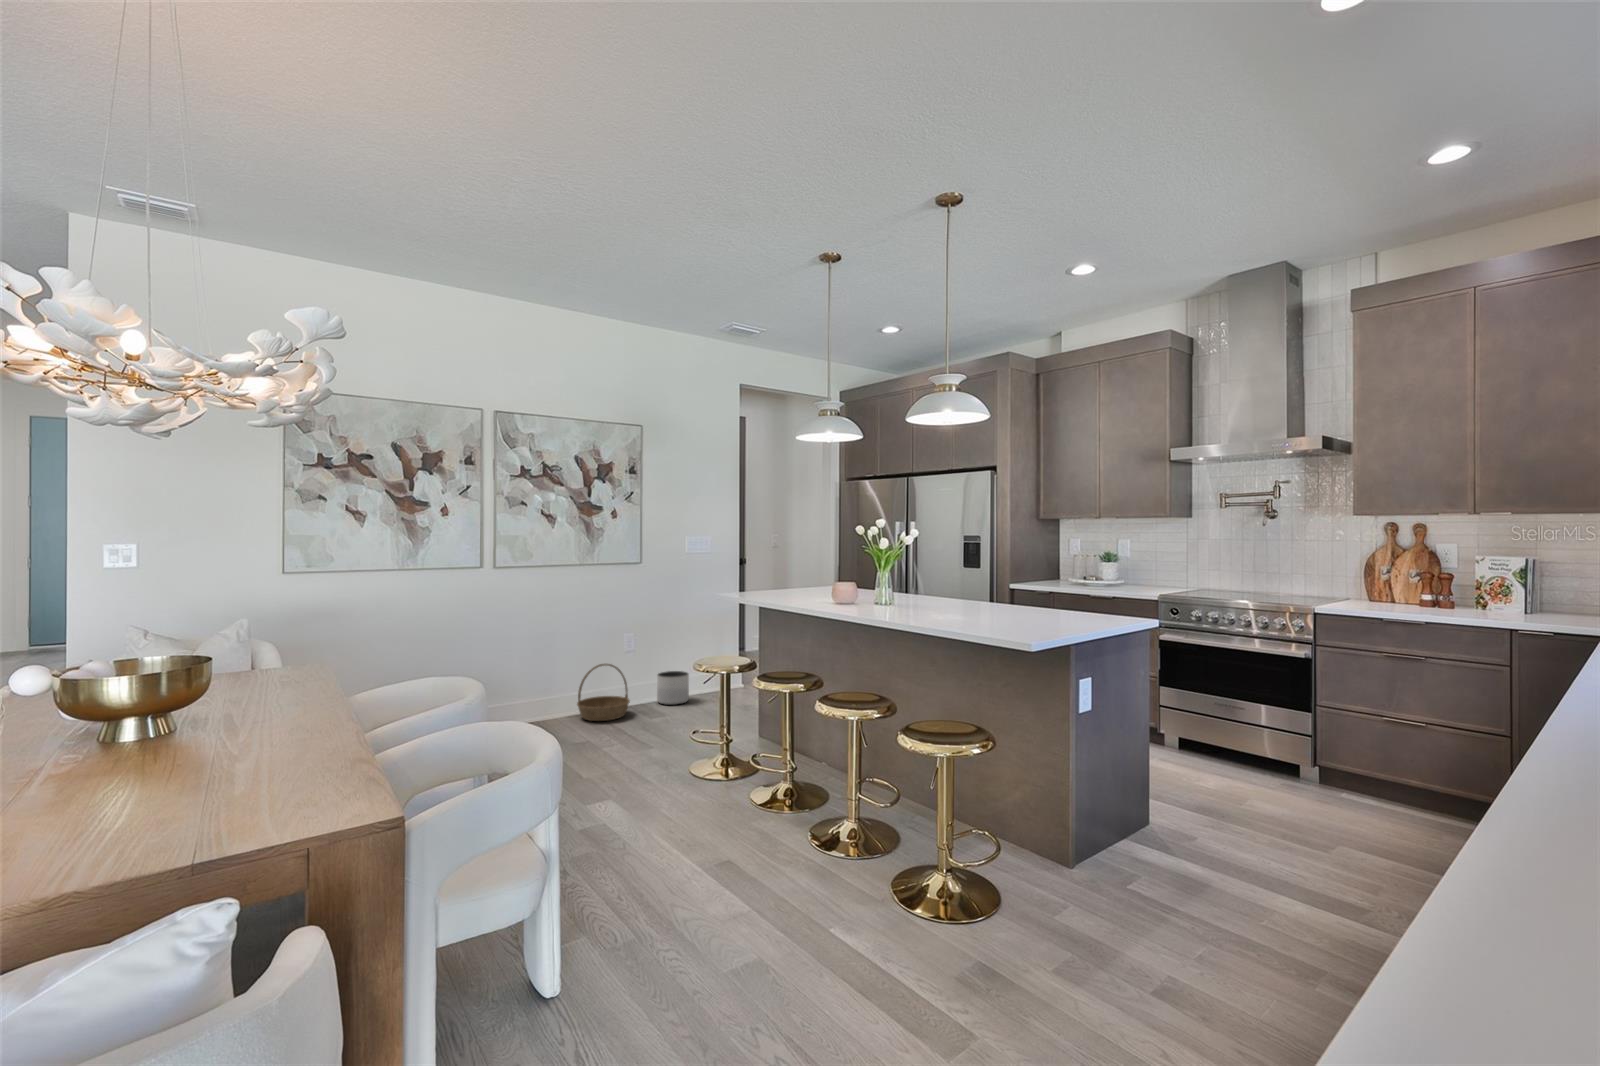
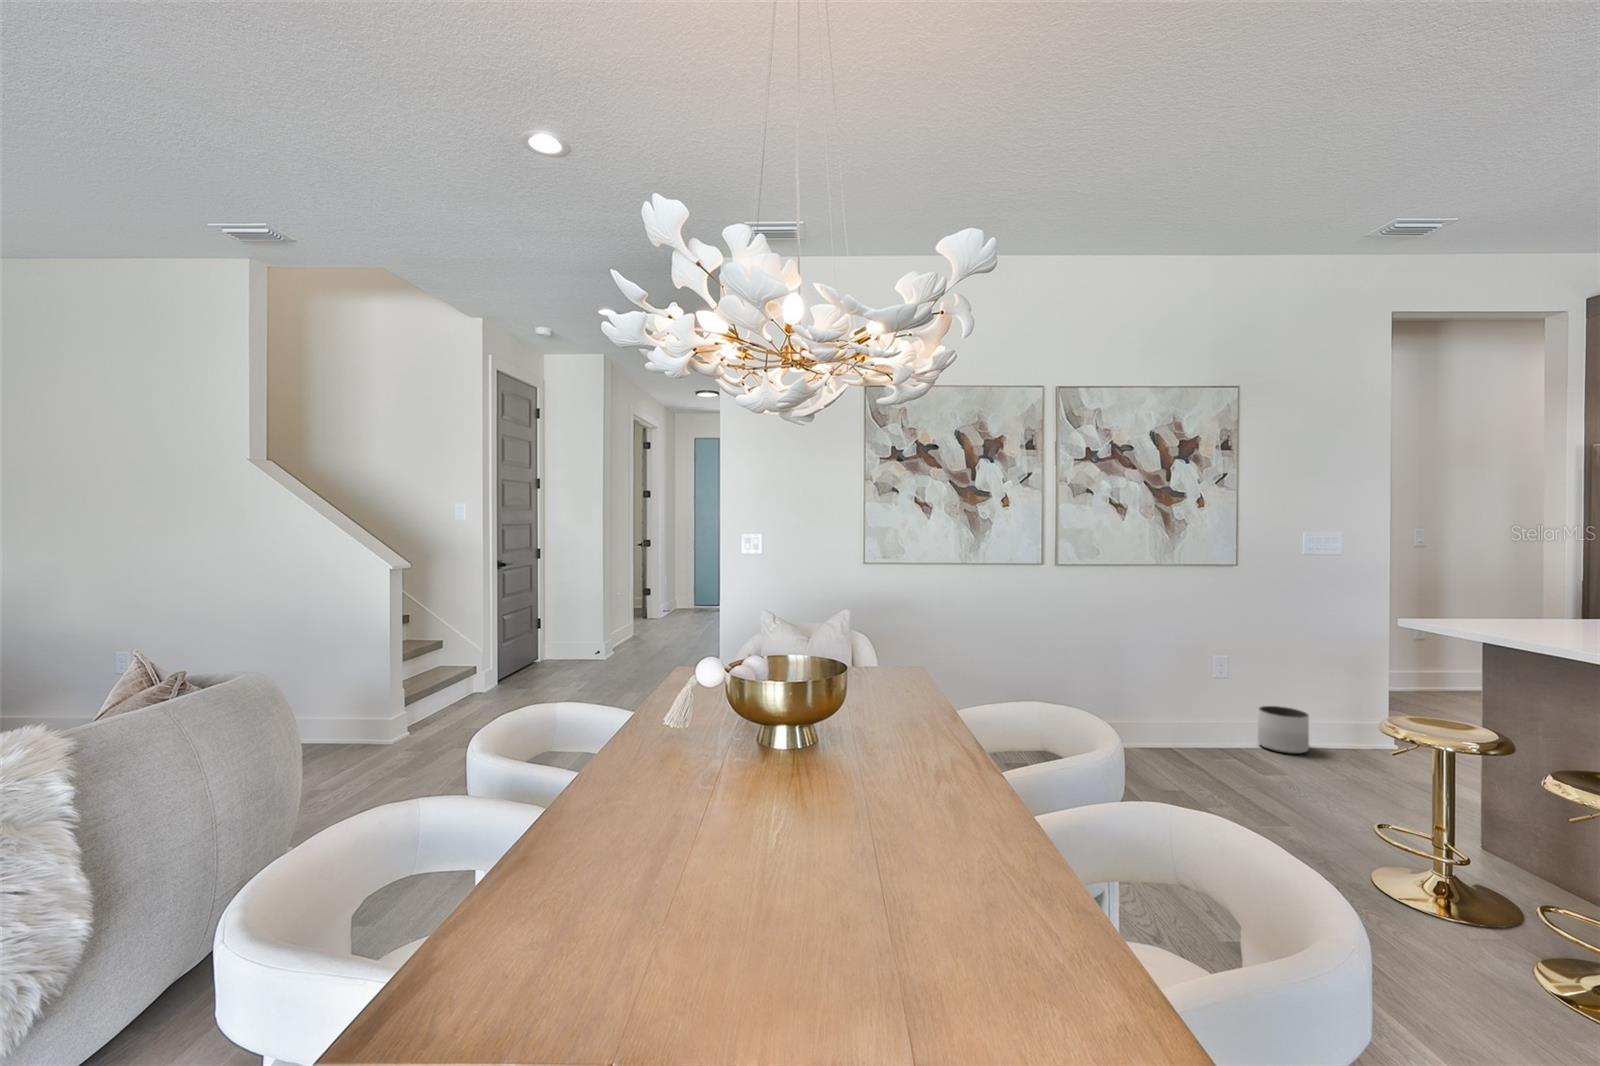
basket: present [577,664,630,721] -> none [1152,687,1225,760]

